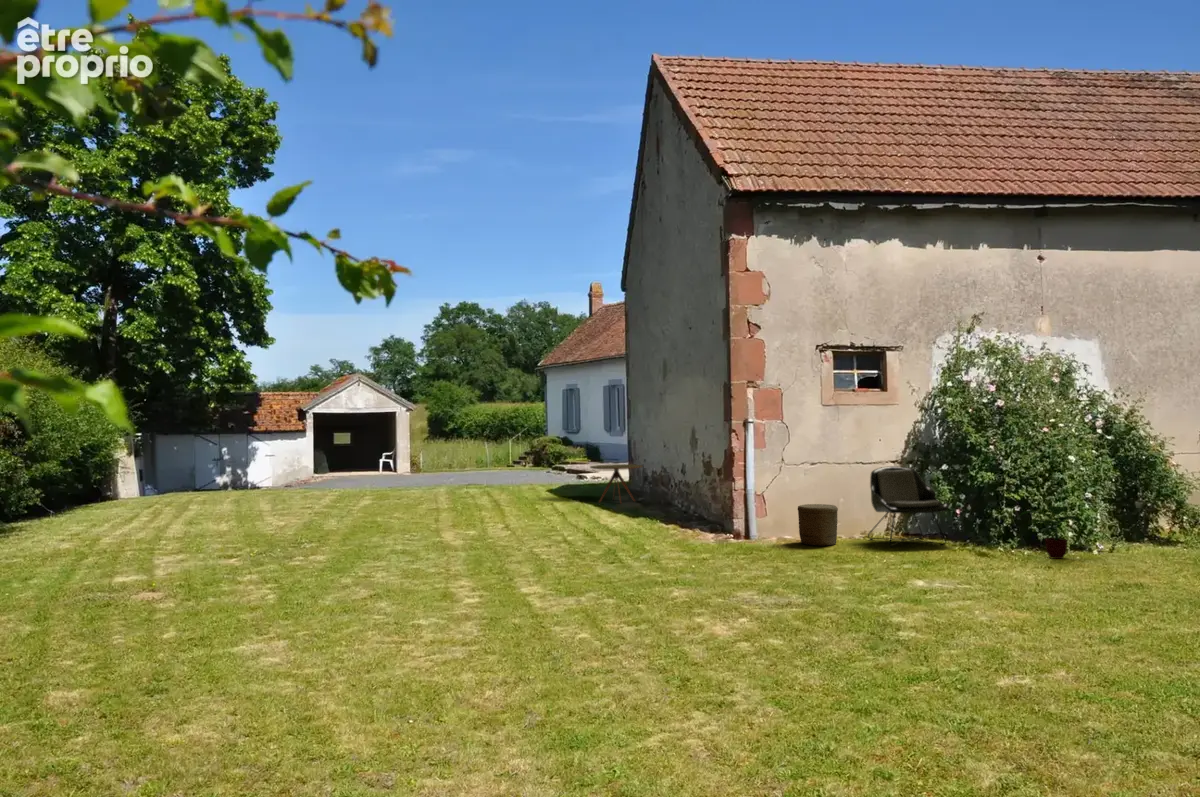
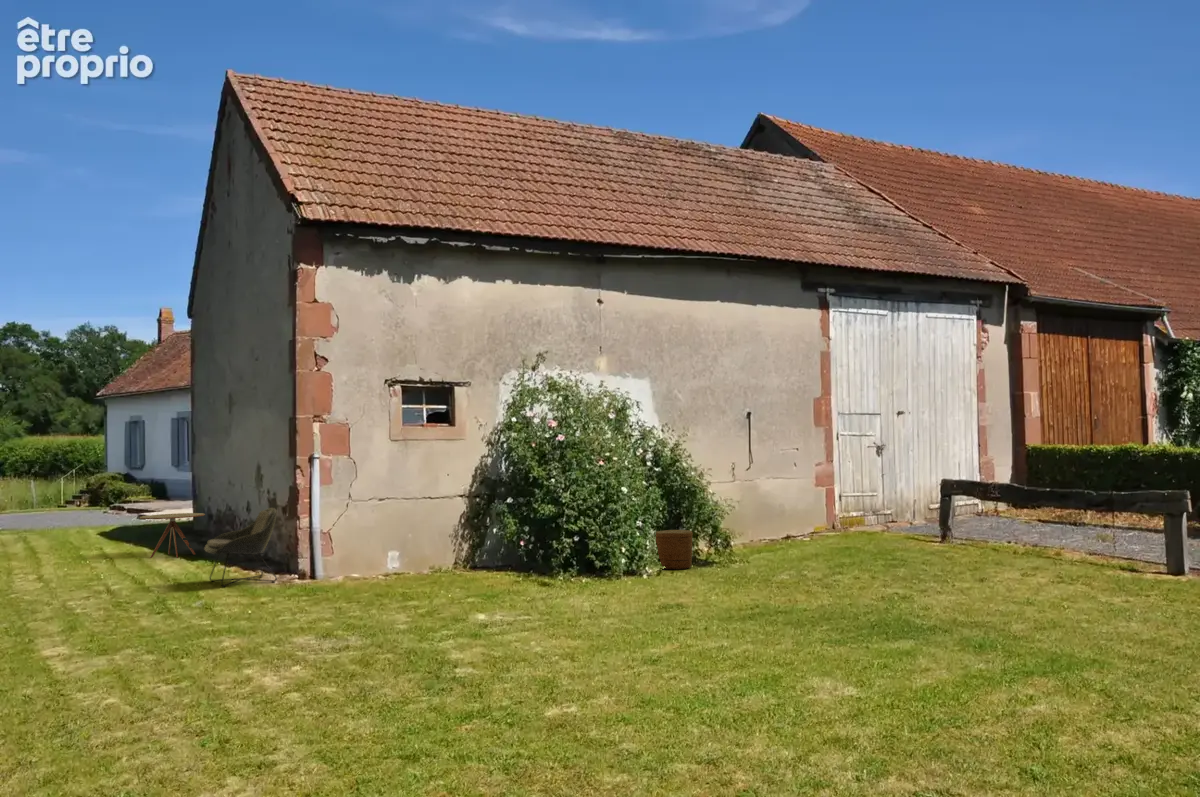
lounge chair: present [868,466,949,547] -> present [205,508,277,587]
woven basket: present [798,504,838,546] -> present [656,530,693,570]
potted plant: present [1020,506,1080,559] -> none [573,534,626,582]

